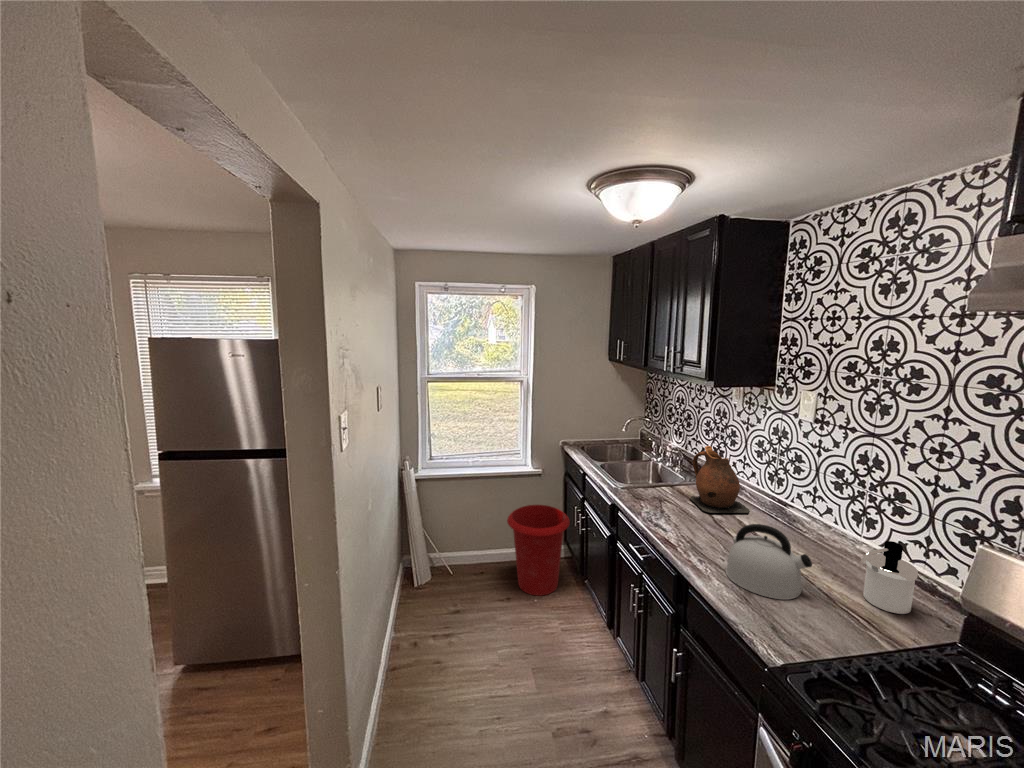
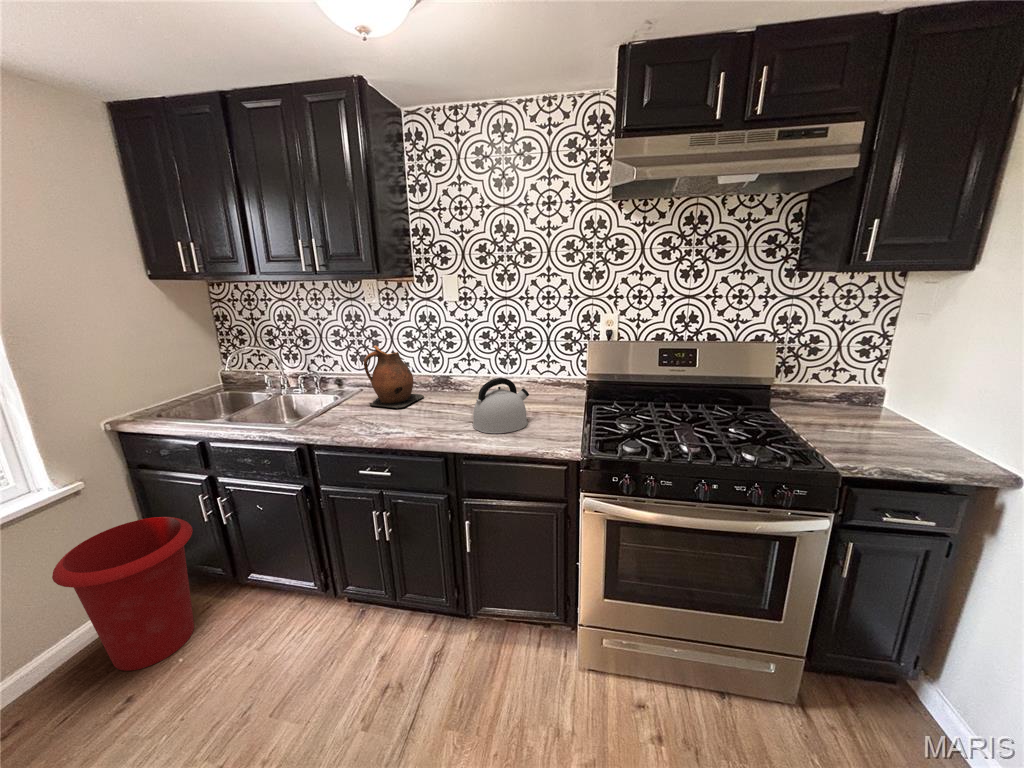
soap dispenser: present [861,541,918,614] -> none [537,362,564,407]

